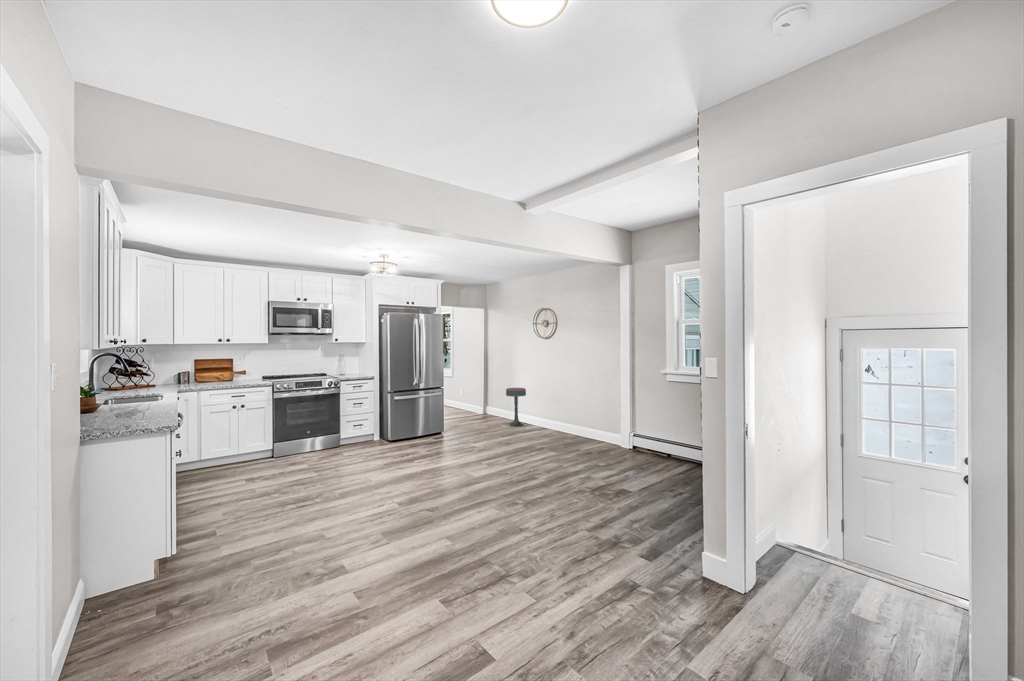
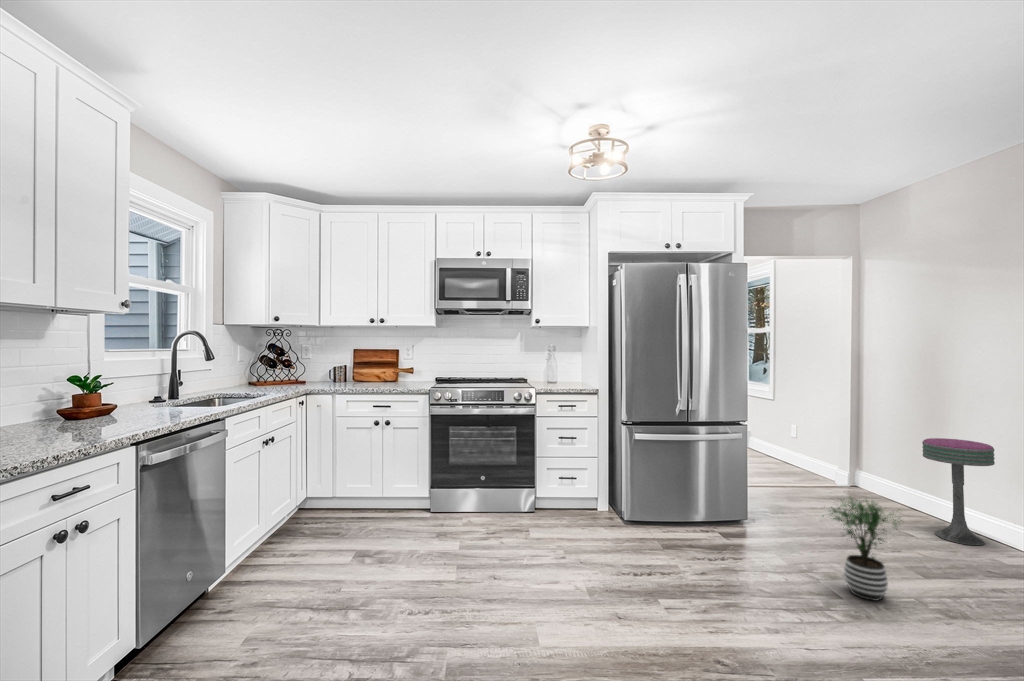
potted plant: none [471,409,496,444] -> present [823,497,902,601]

